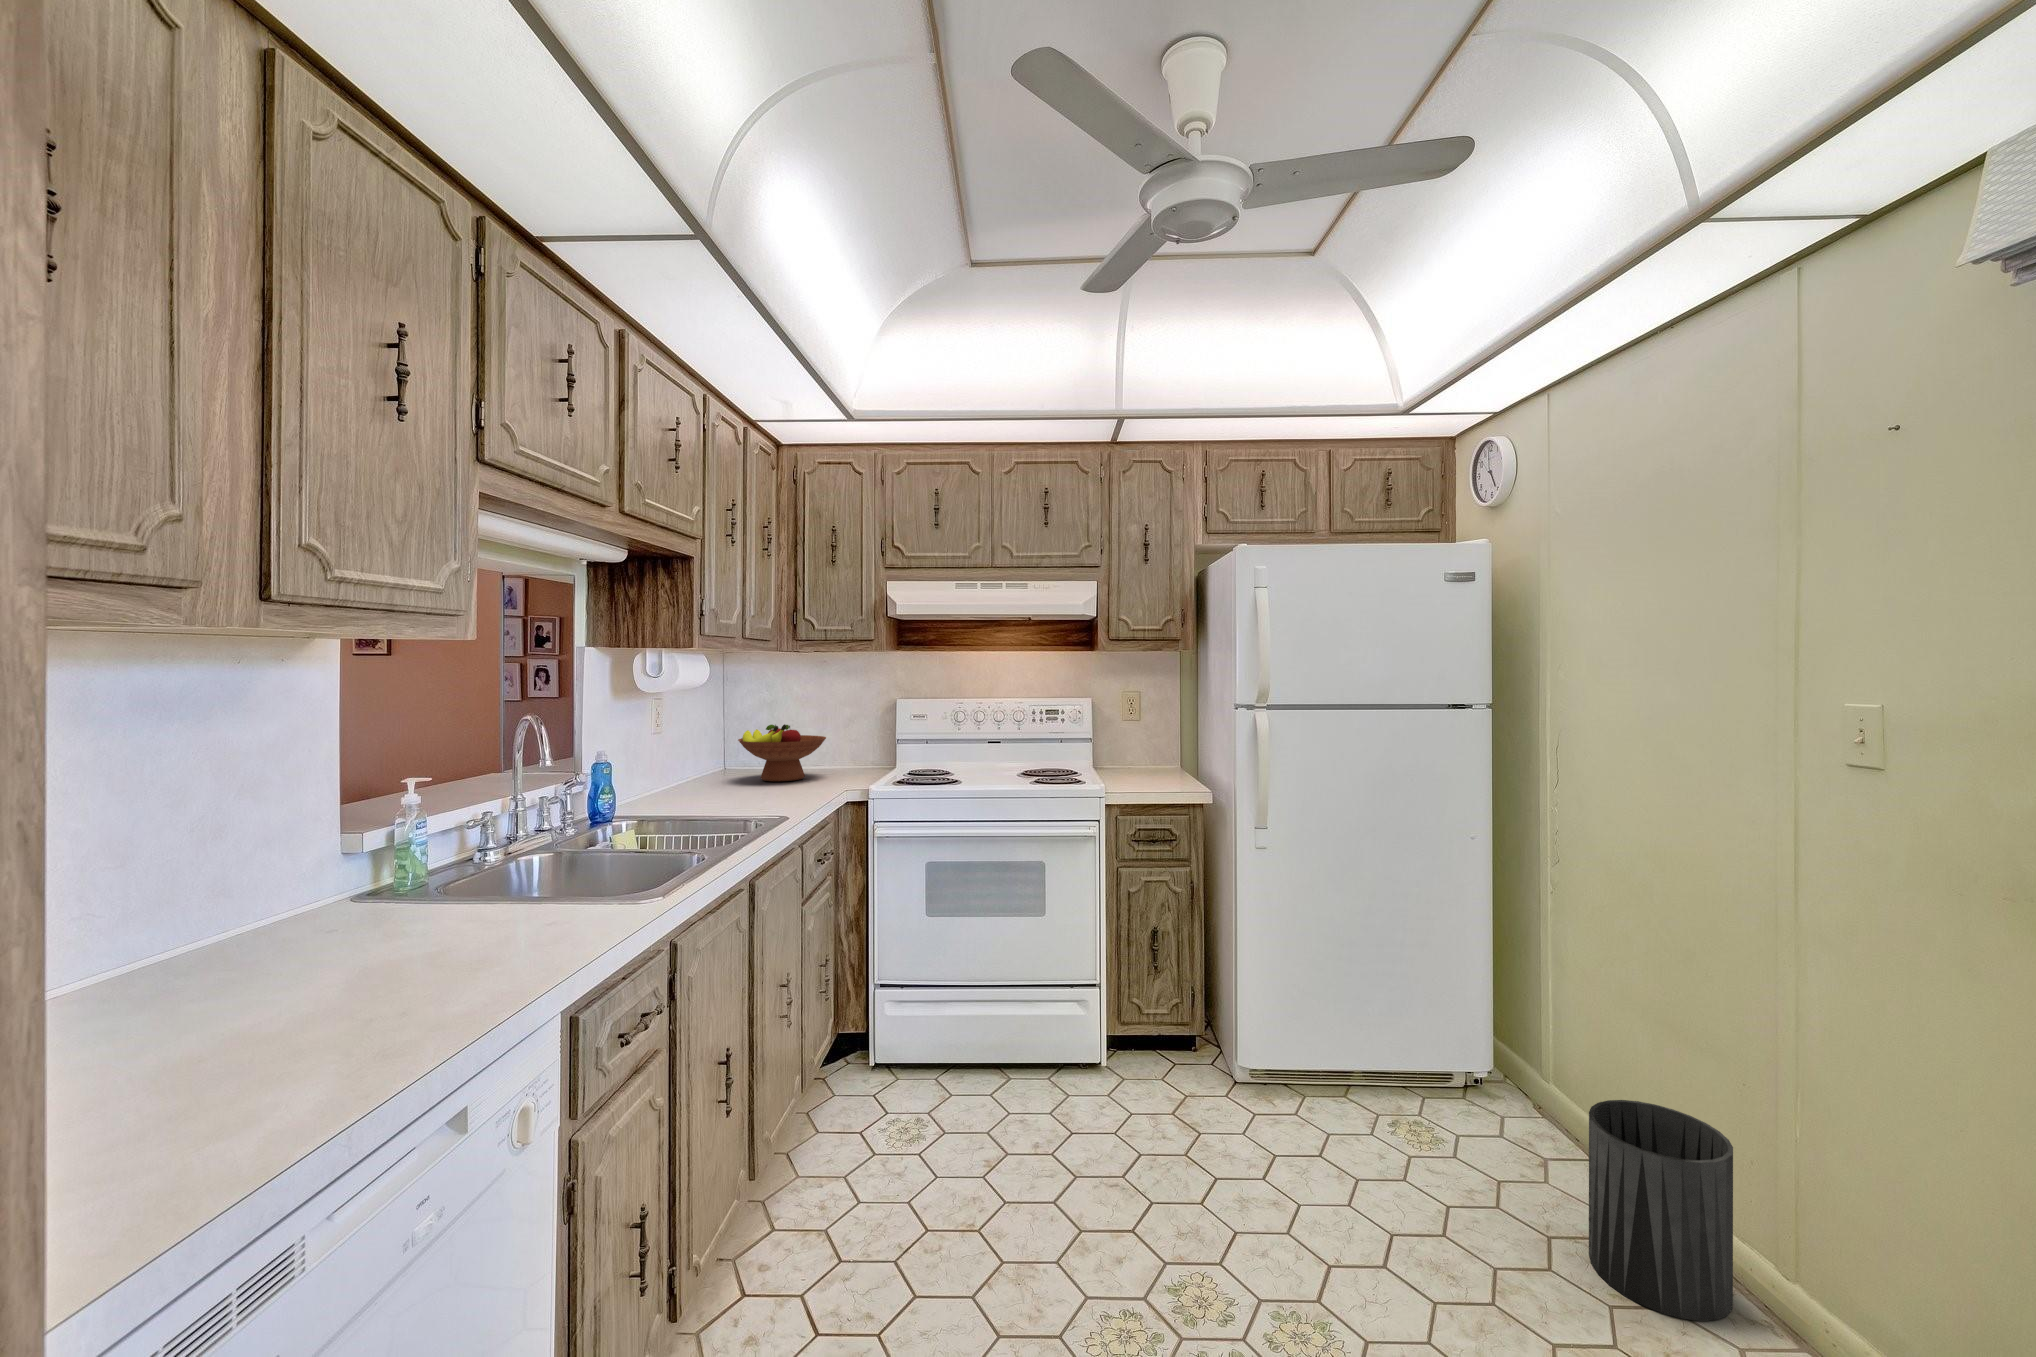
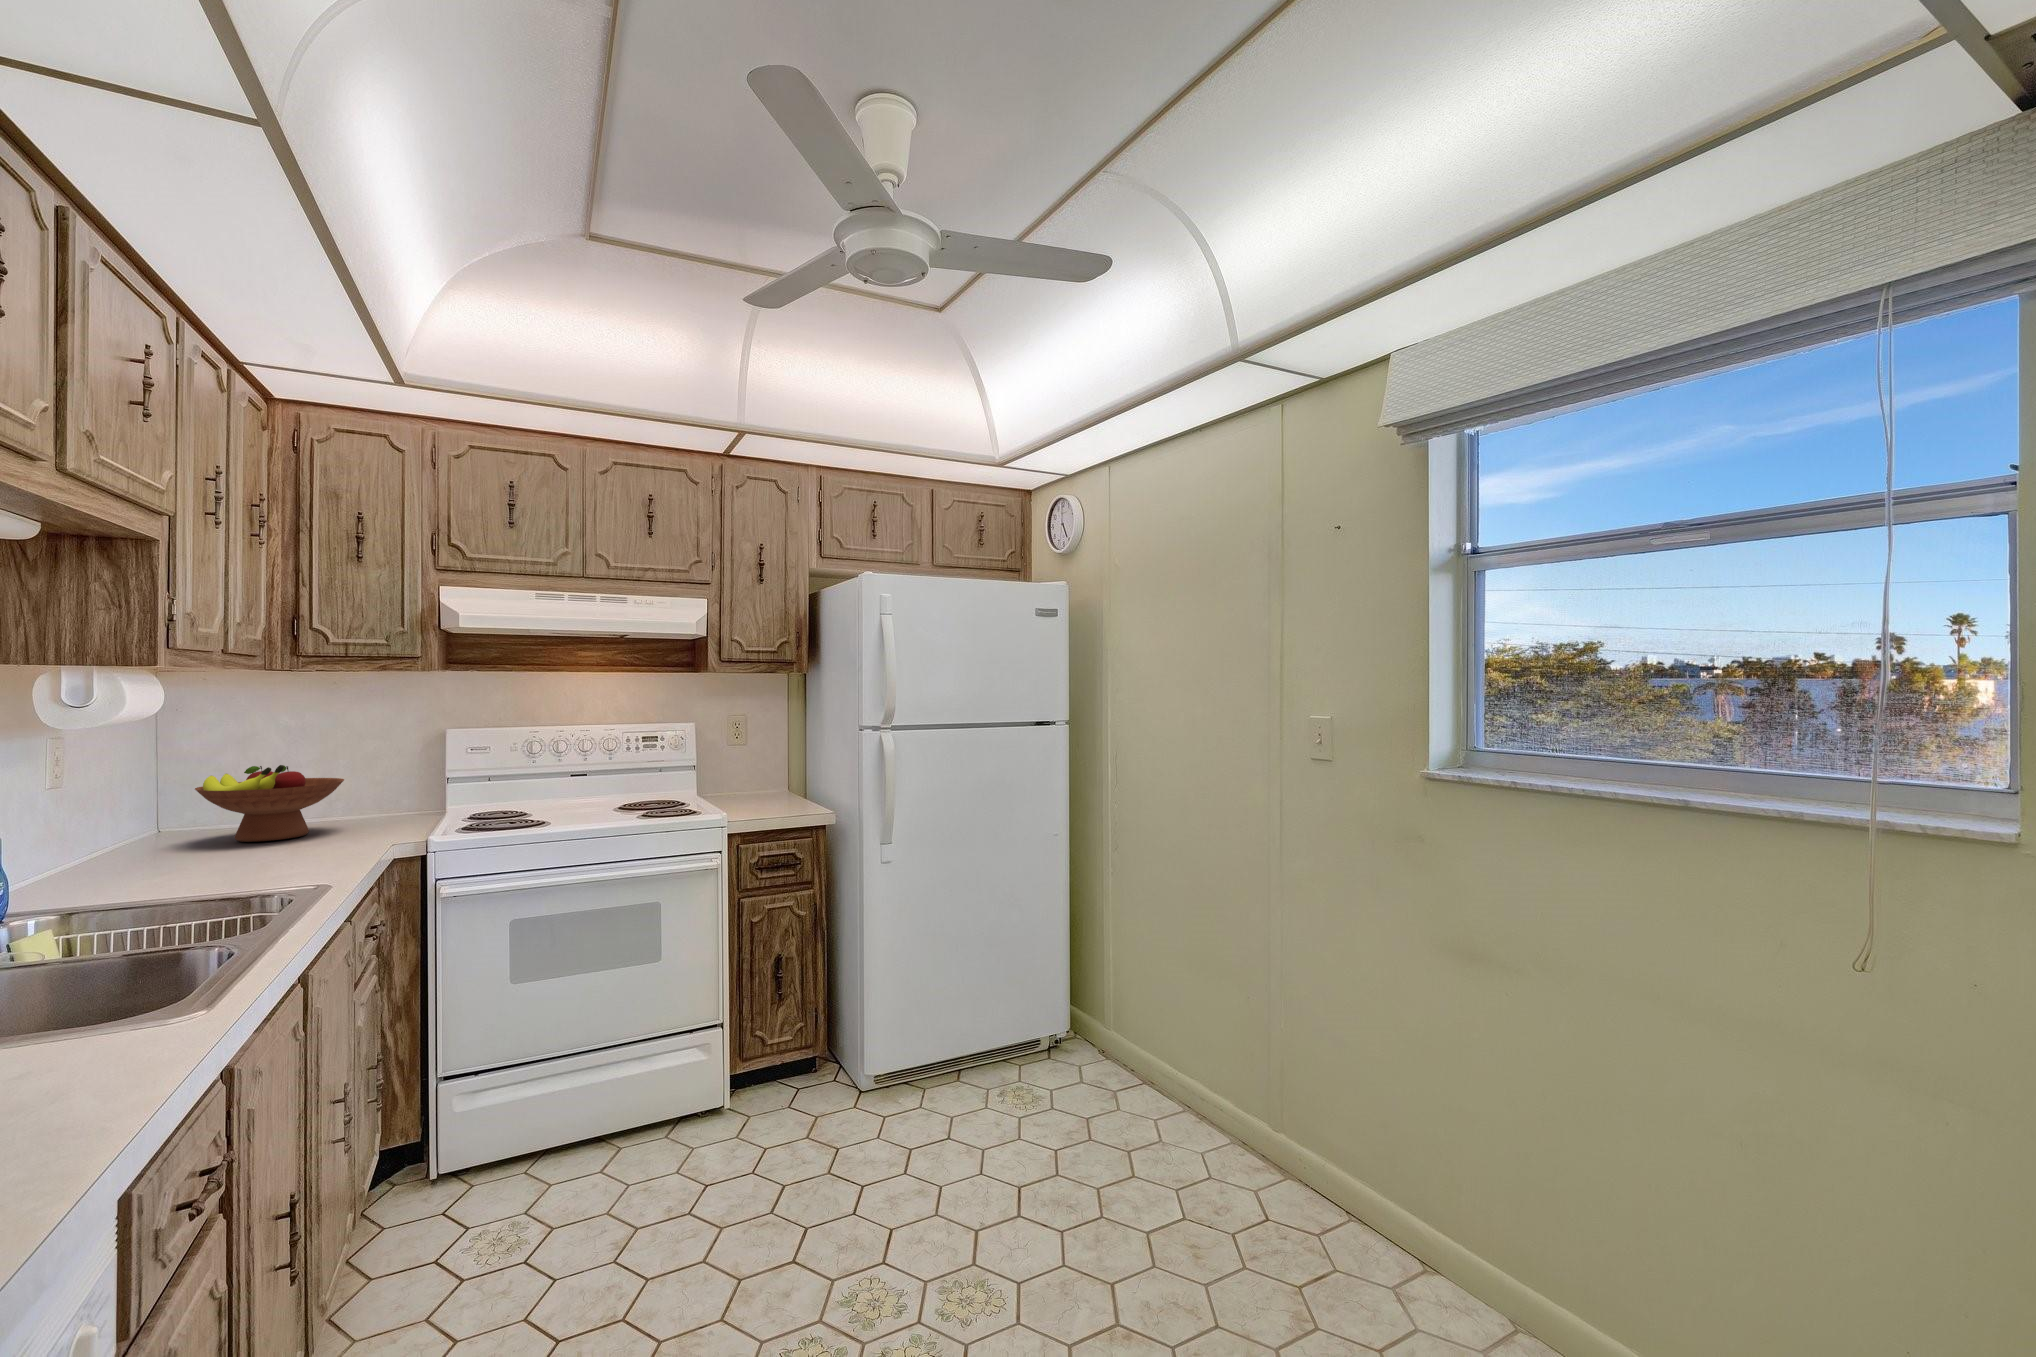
trash can: present [1589,1100,1733,1321] -> none [1159,1024,1250,1182]

